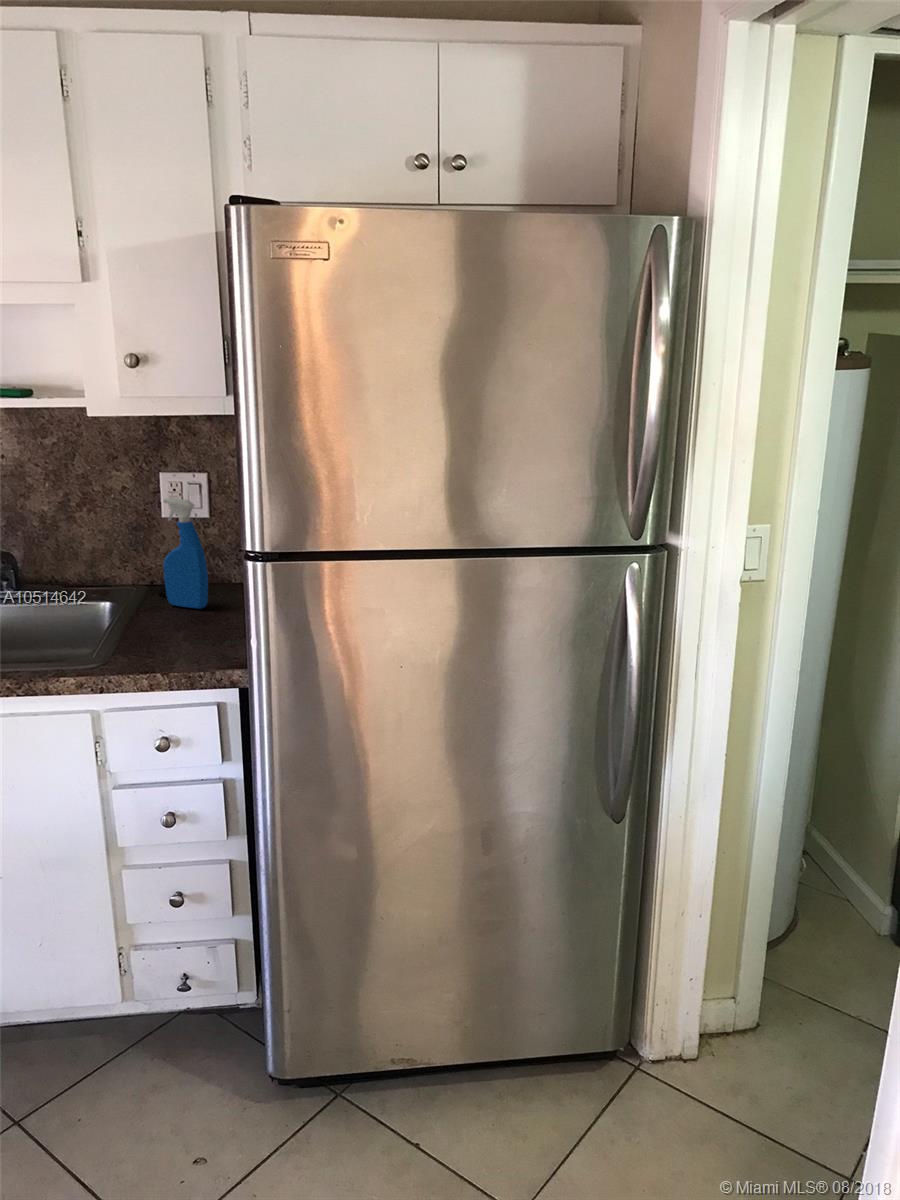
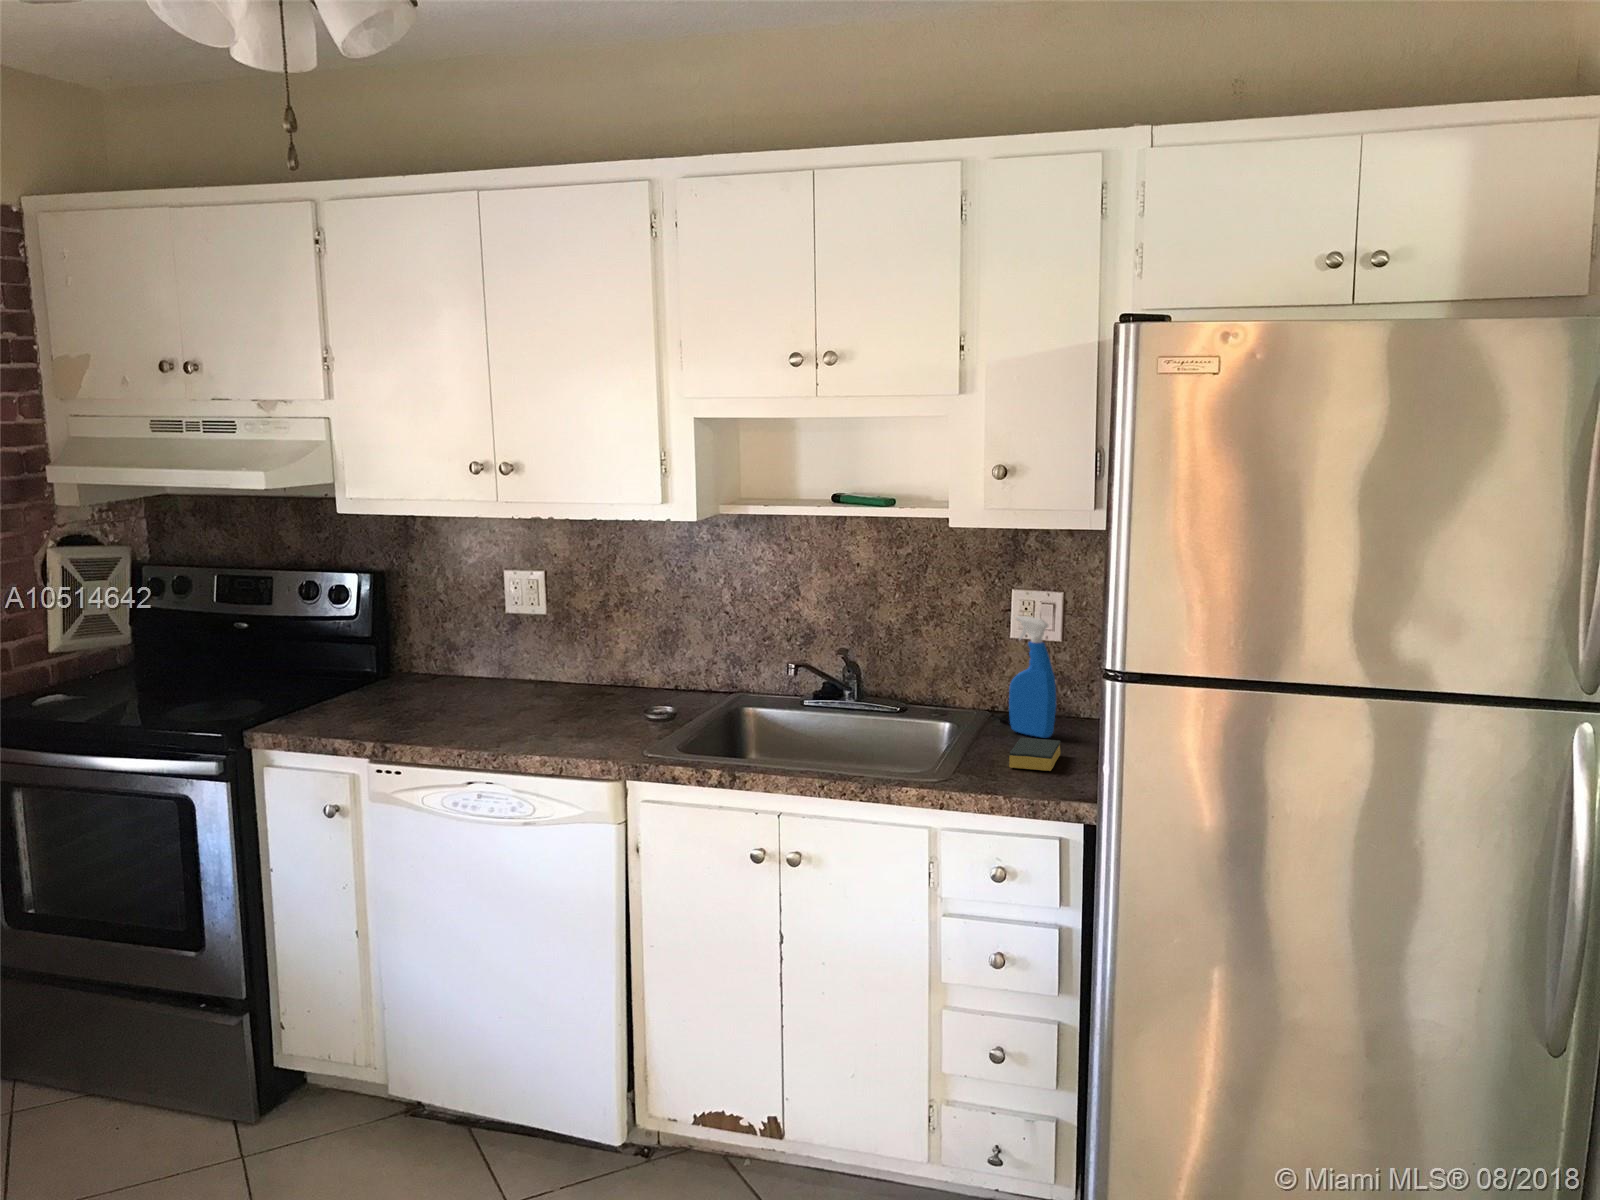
sponge: none [166,611,215,642] -> present [1009,738,1060,771]

